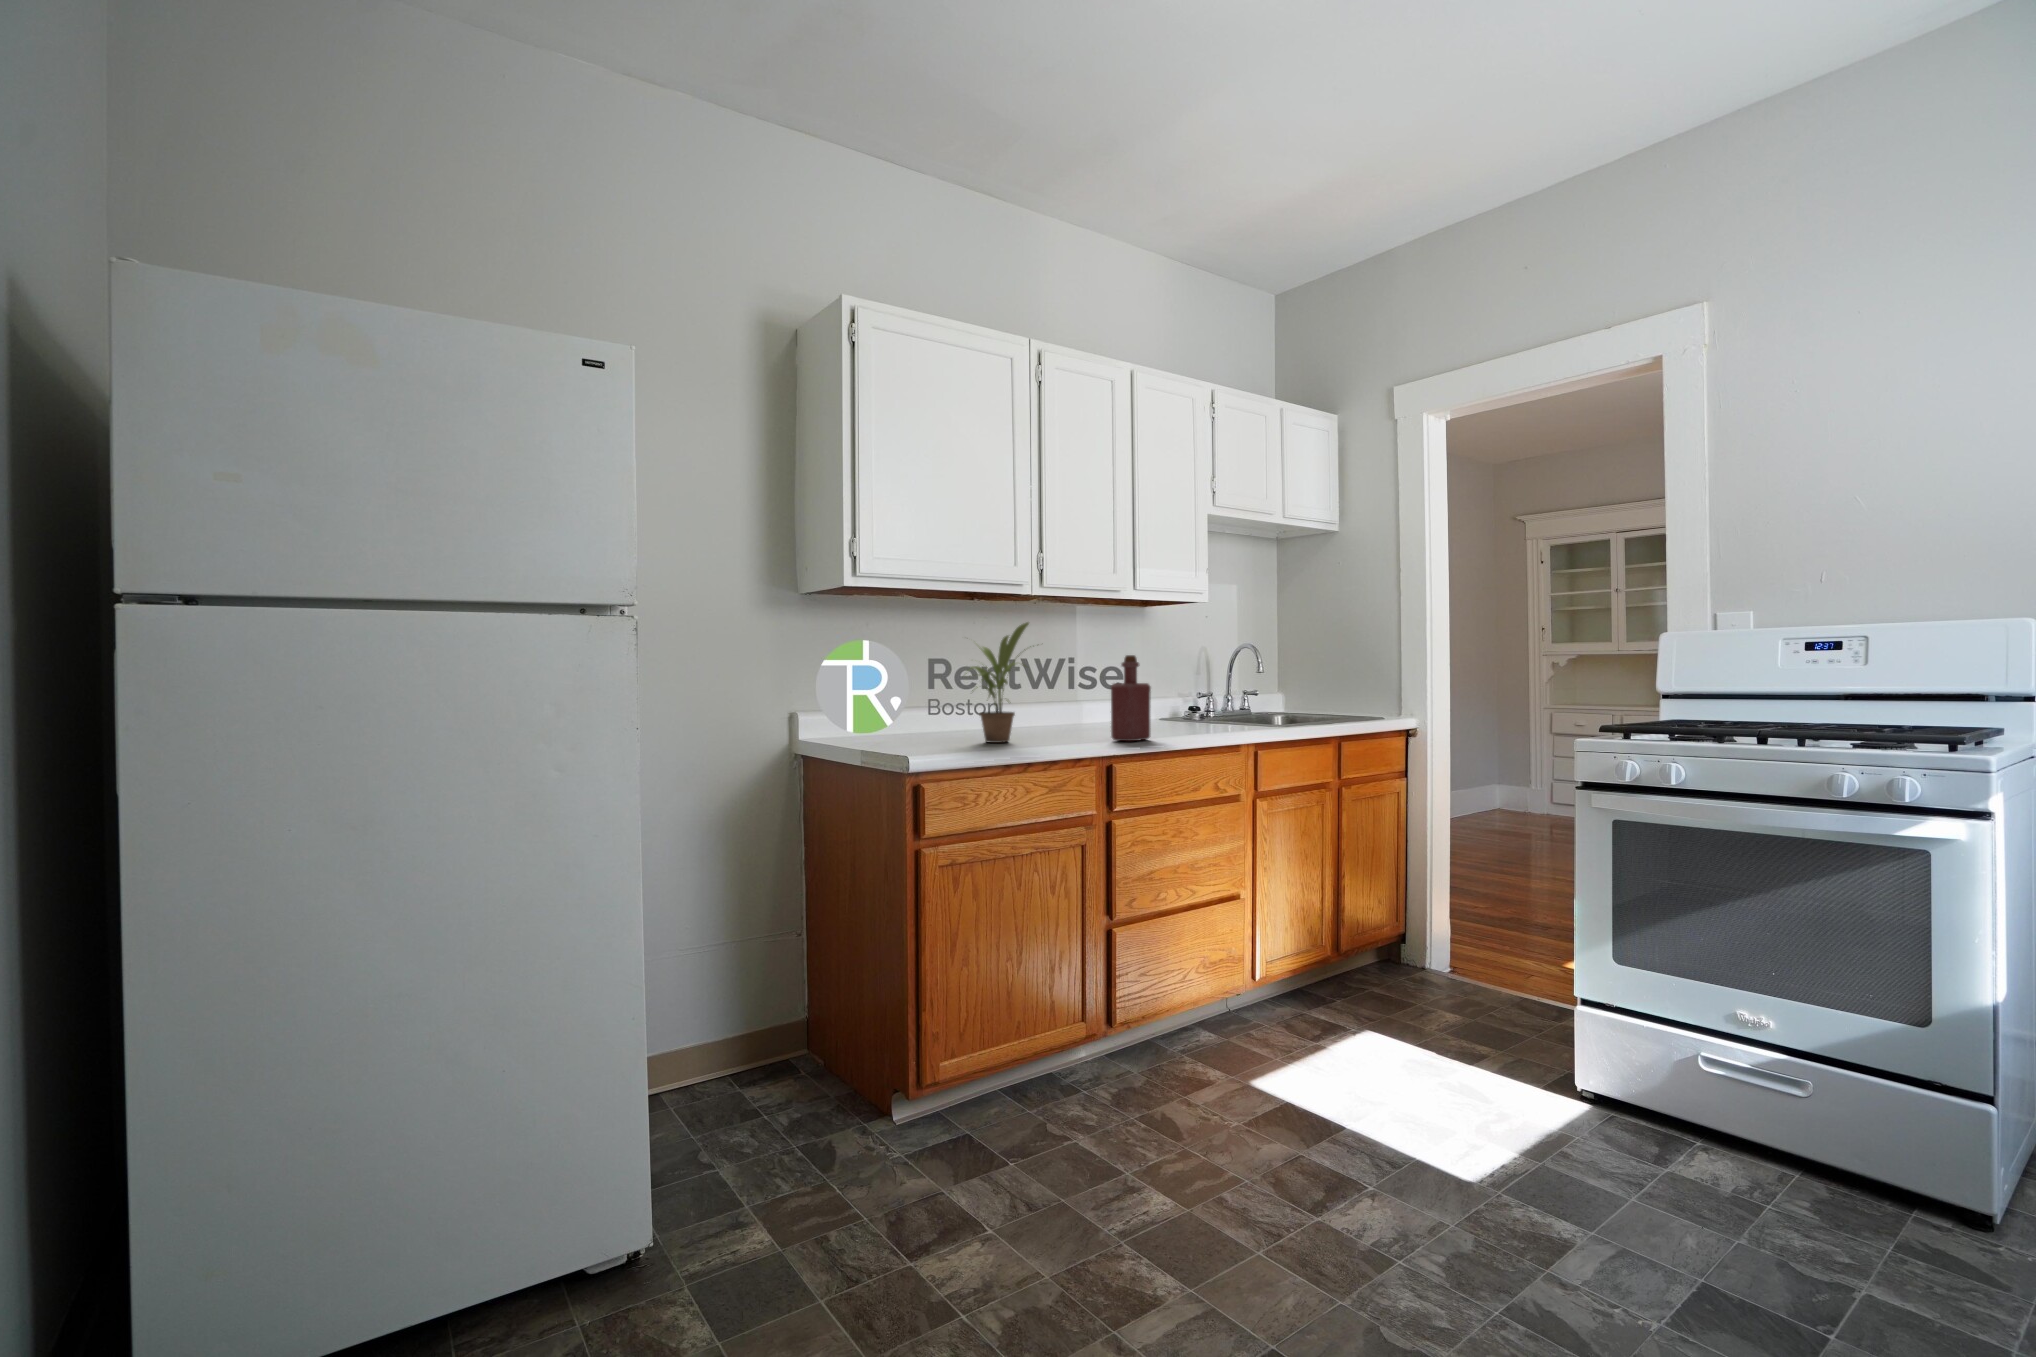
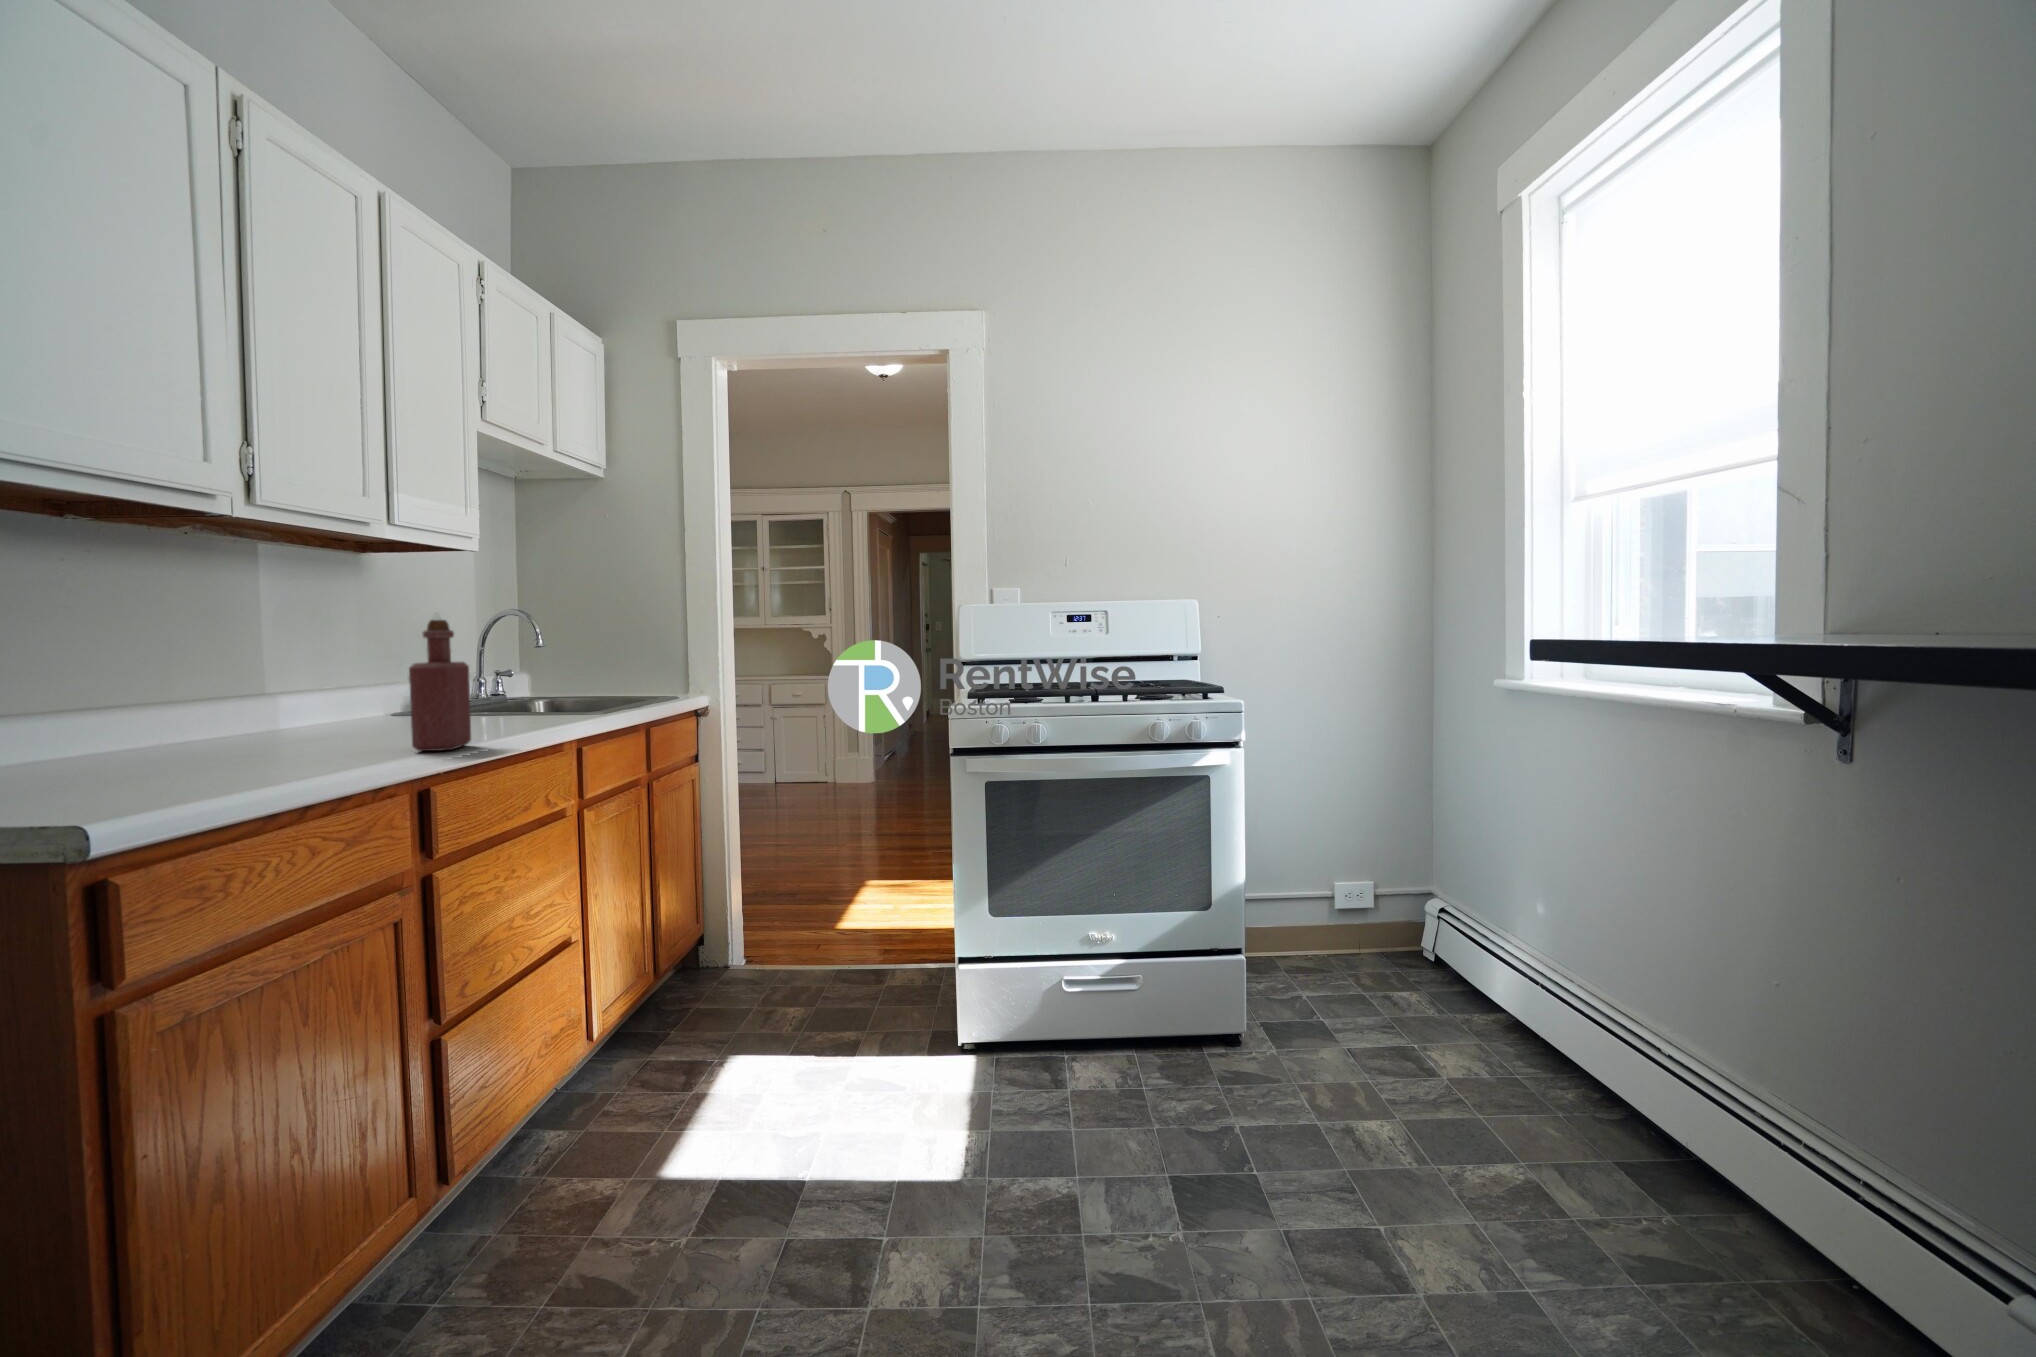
potted plant: present [966,622,1031,743] -> none [84,558,287,776]

